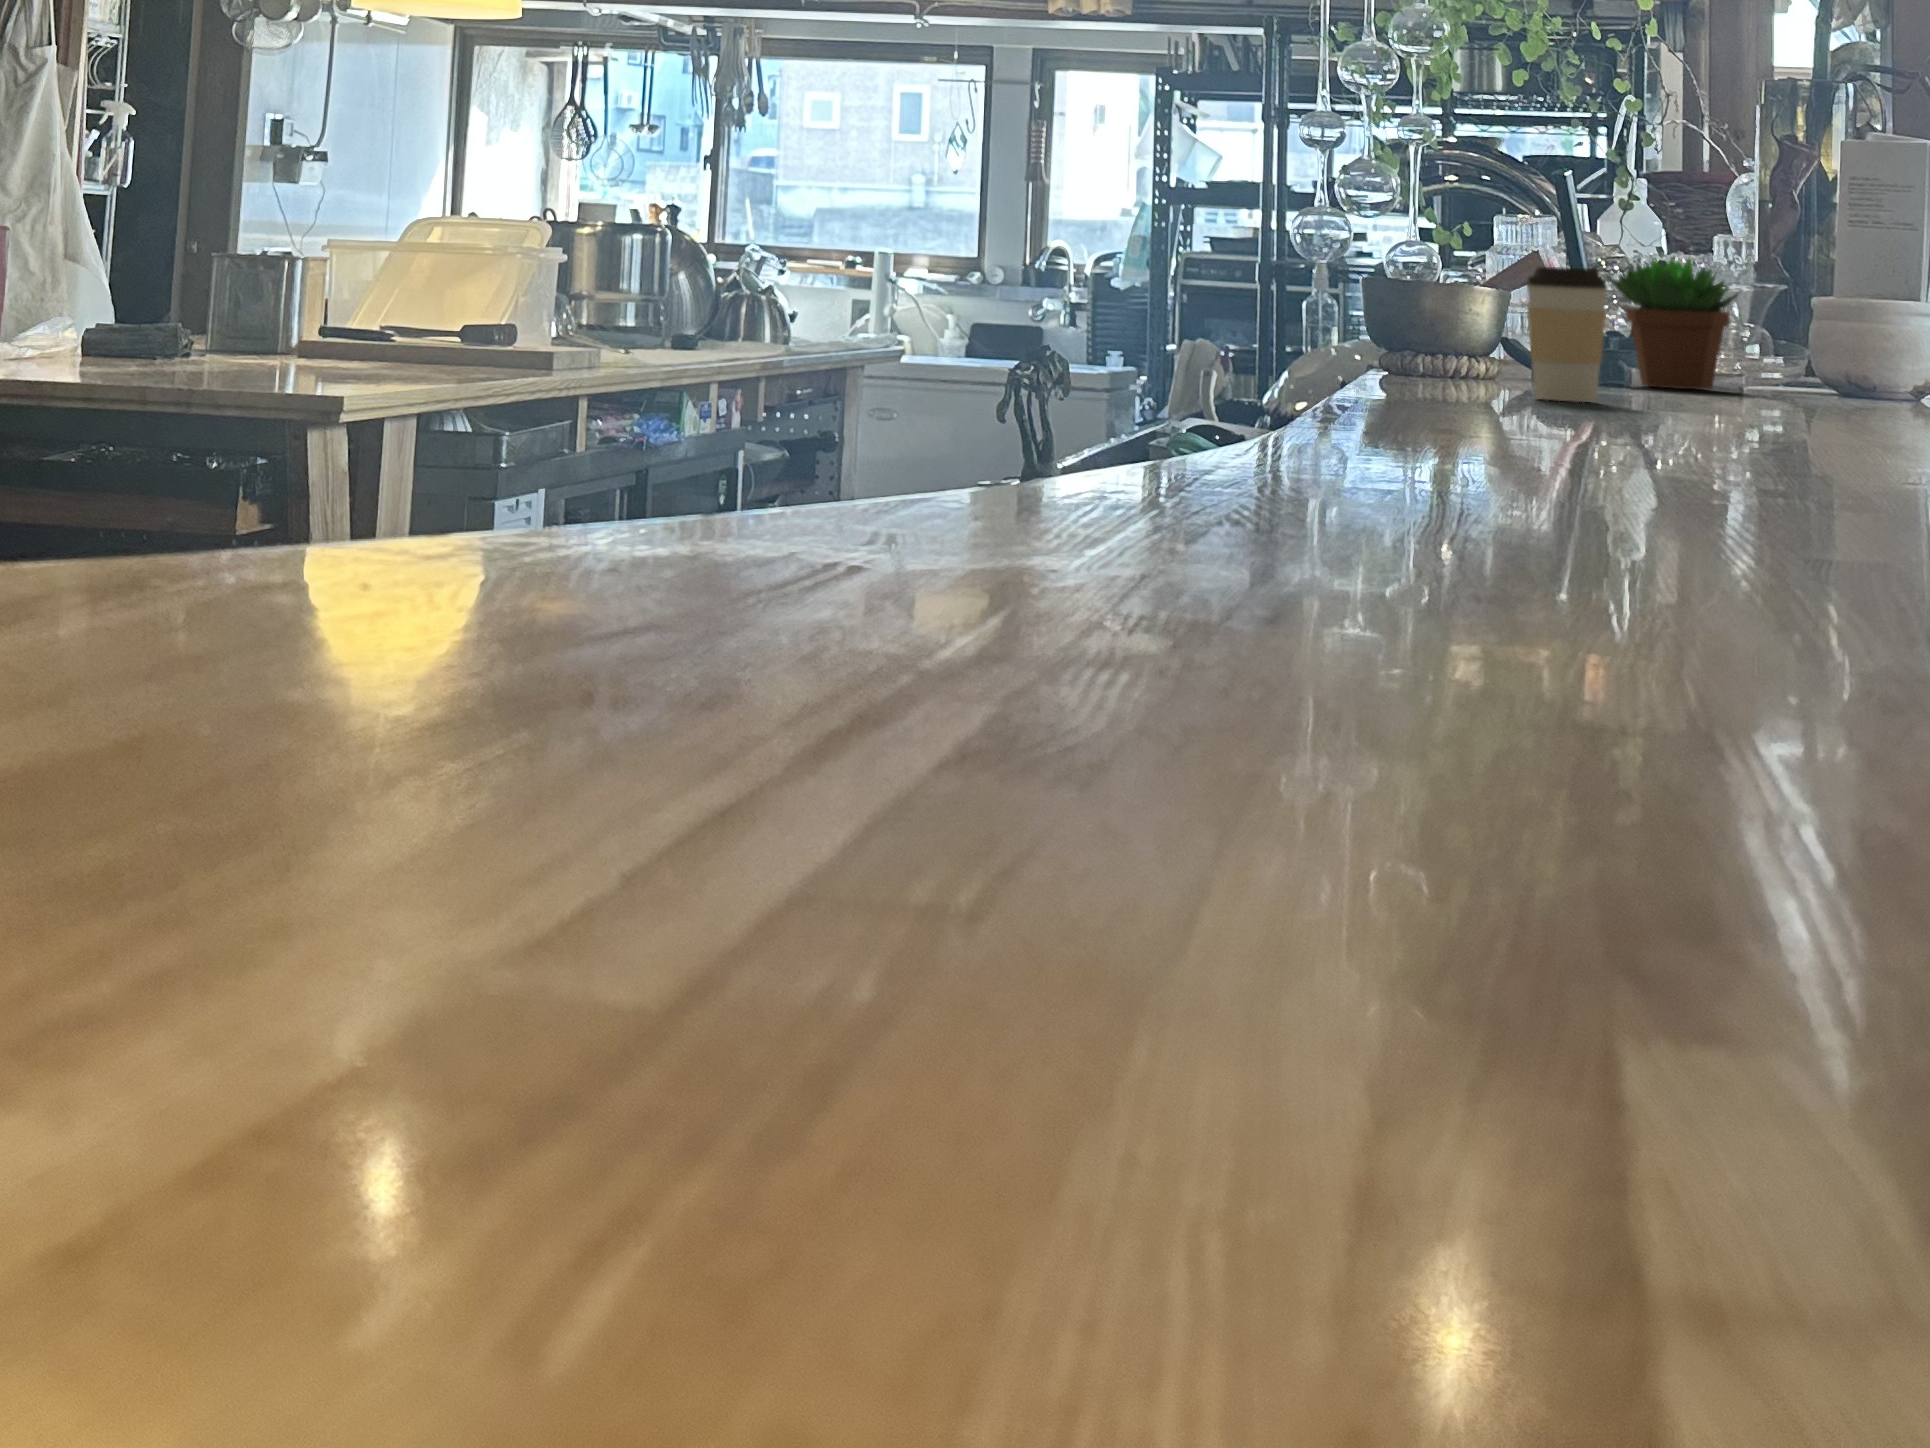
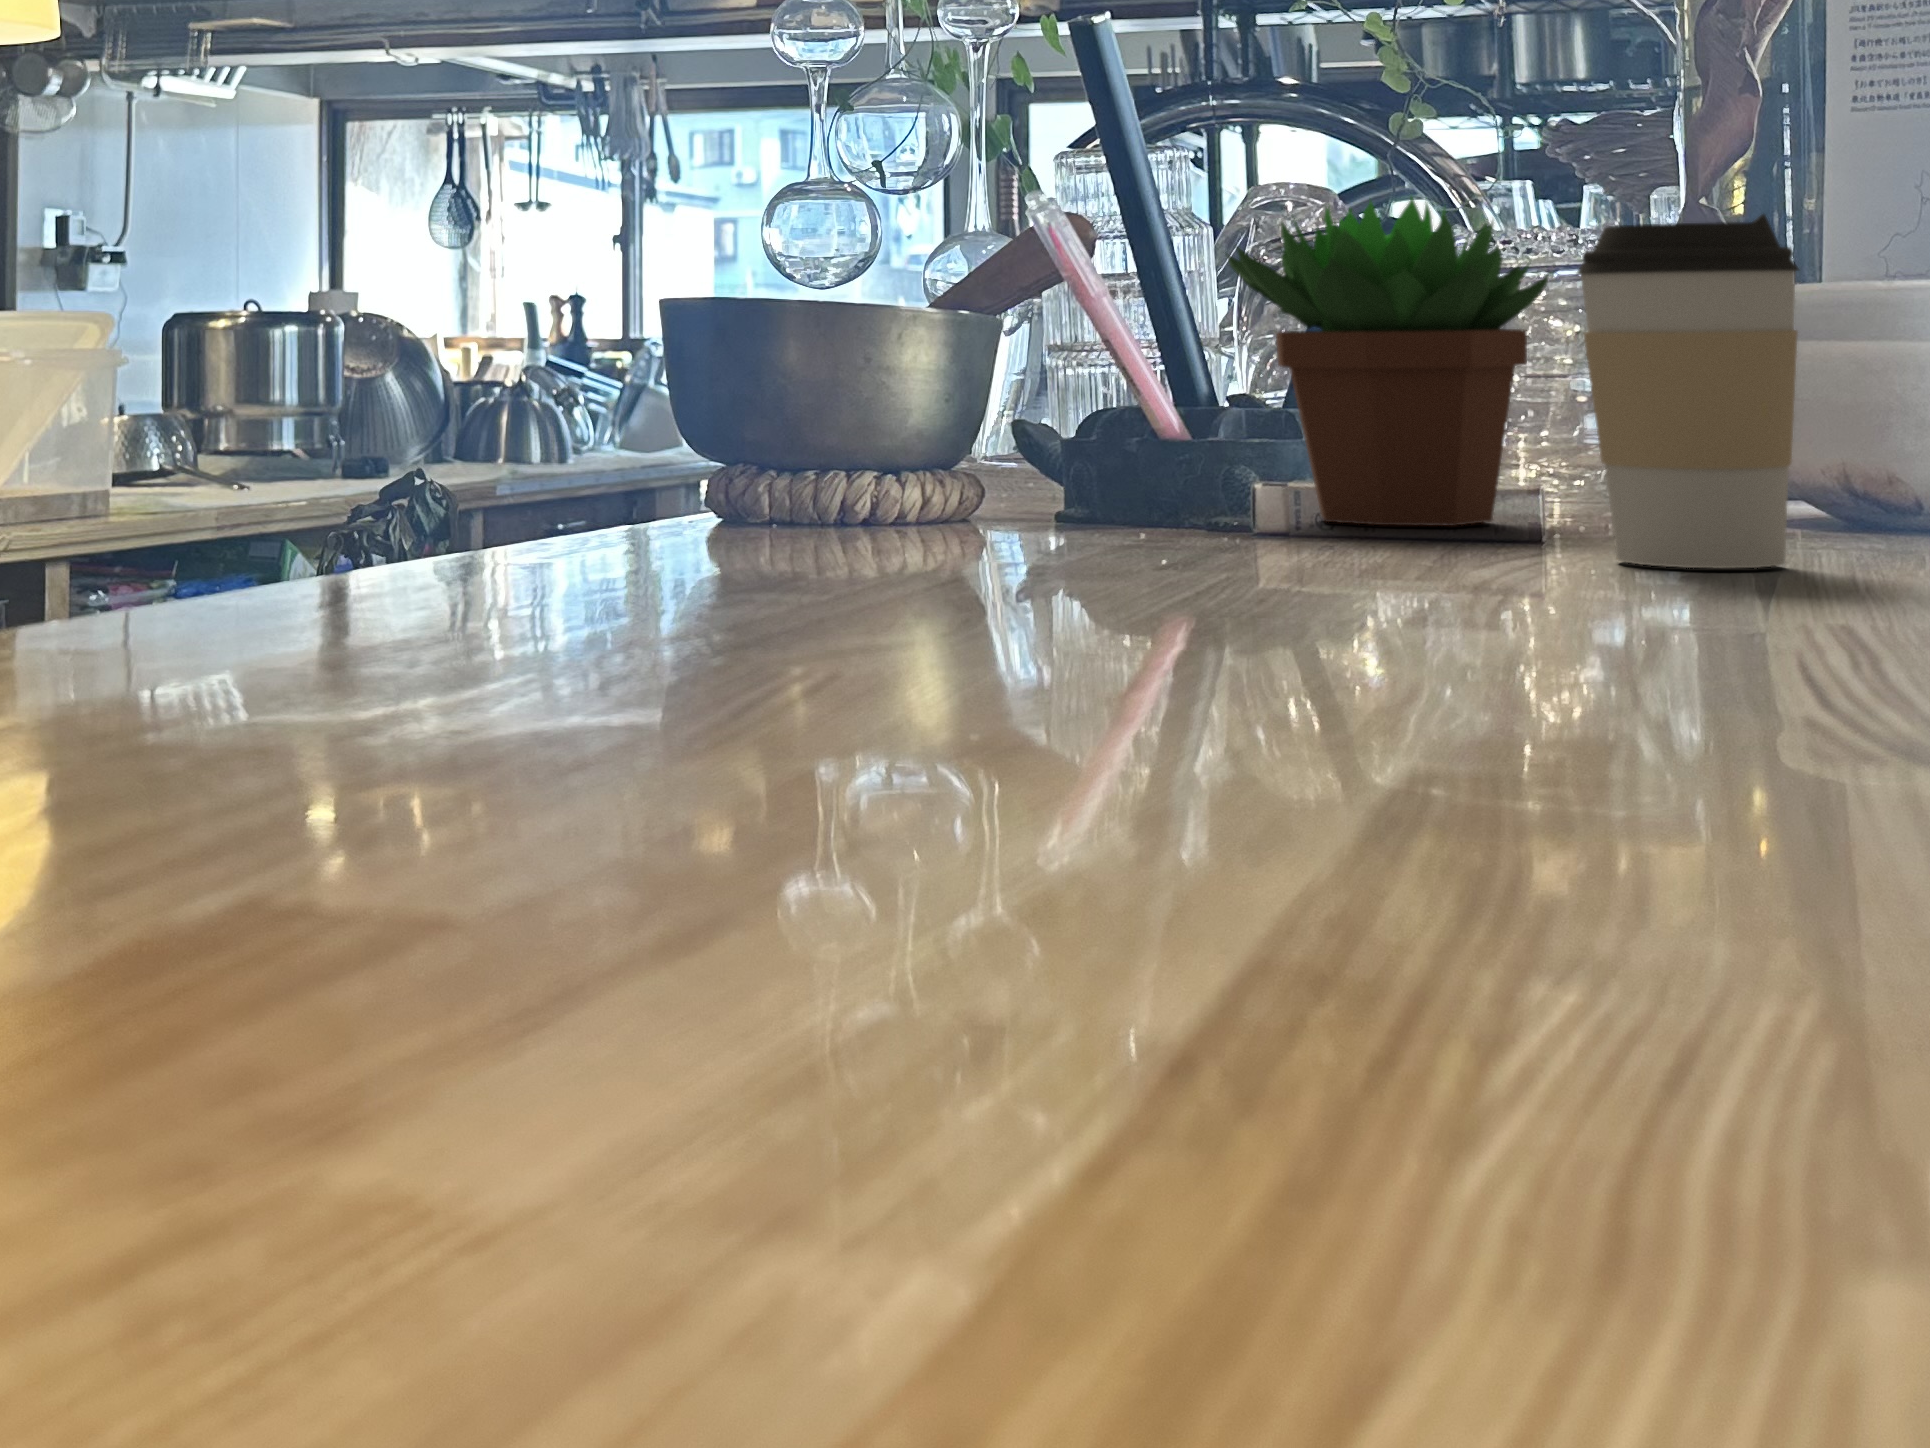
coffee cup: present [1527,266,1607,402] -> present [1577,214,1799,568]

